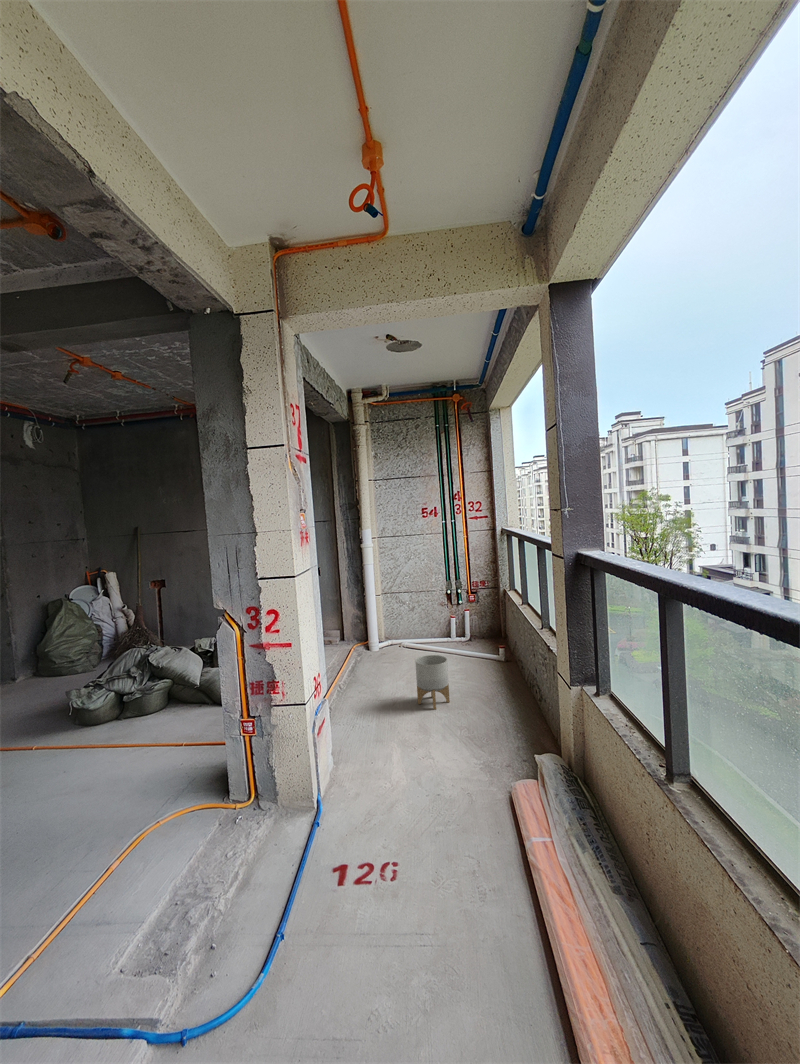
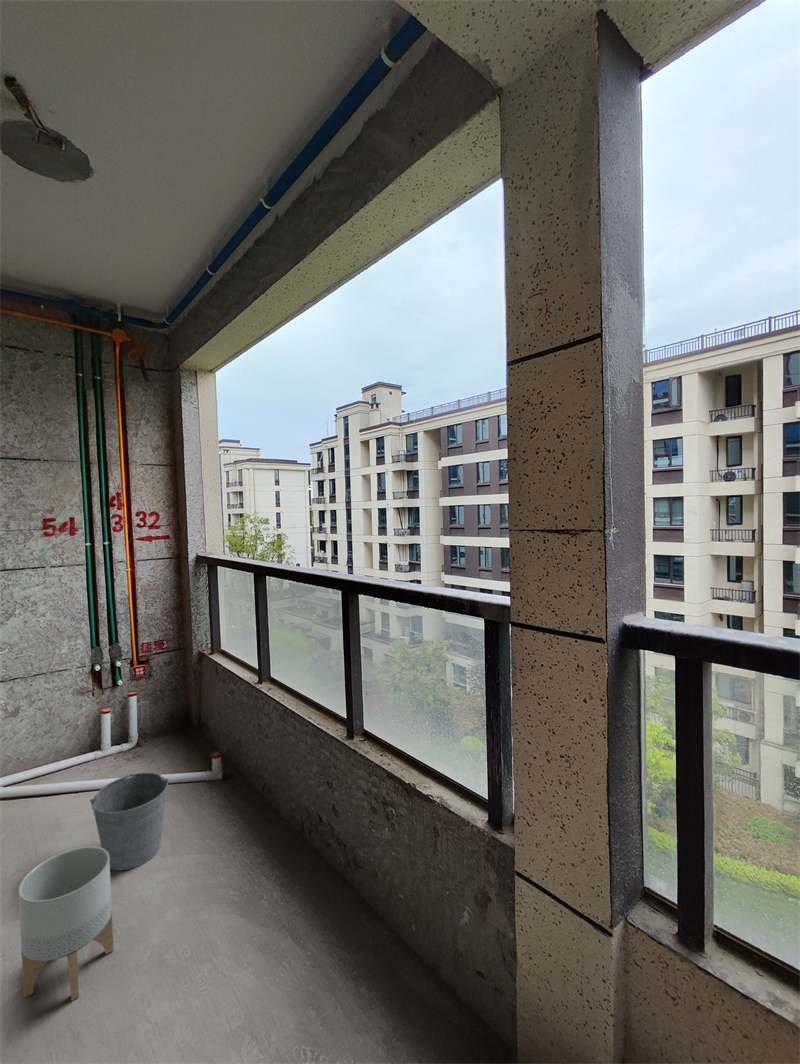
bucket: none [443,641,478,683] -> present [90,772,169,871]

